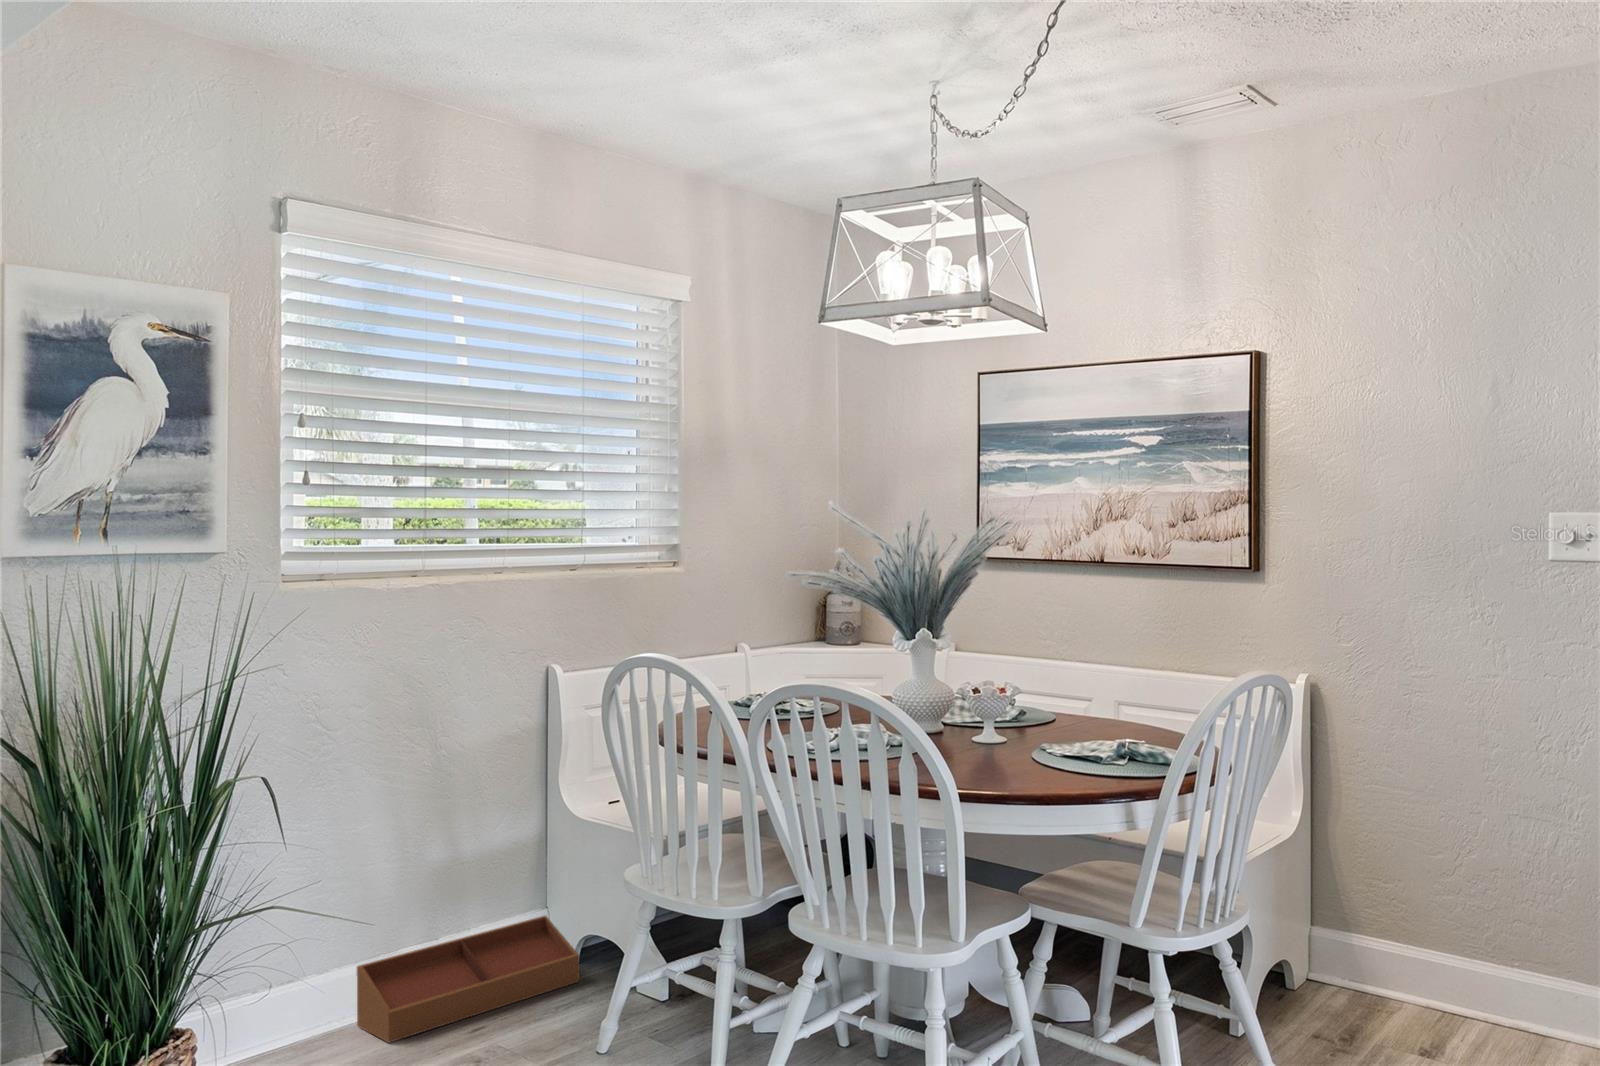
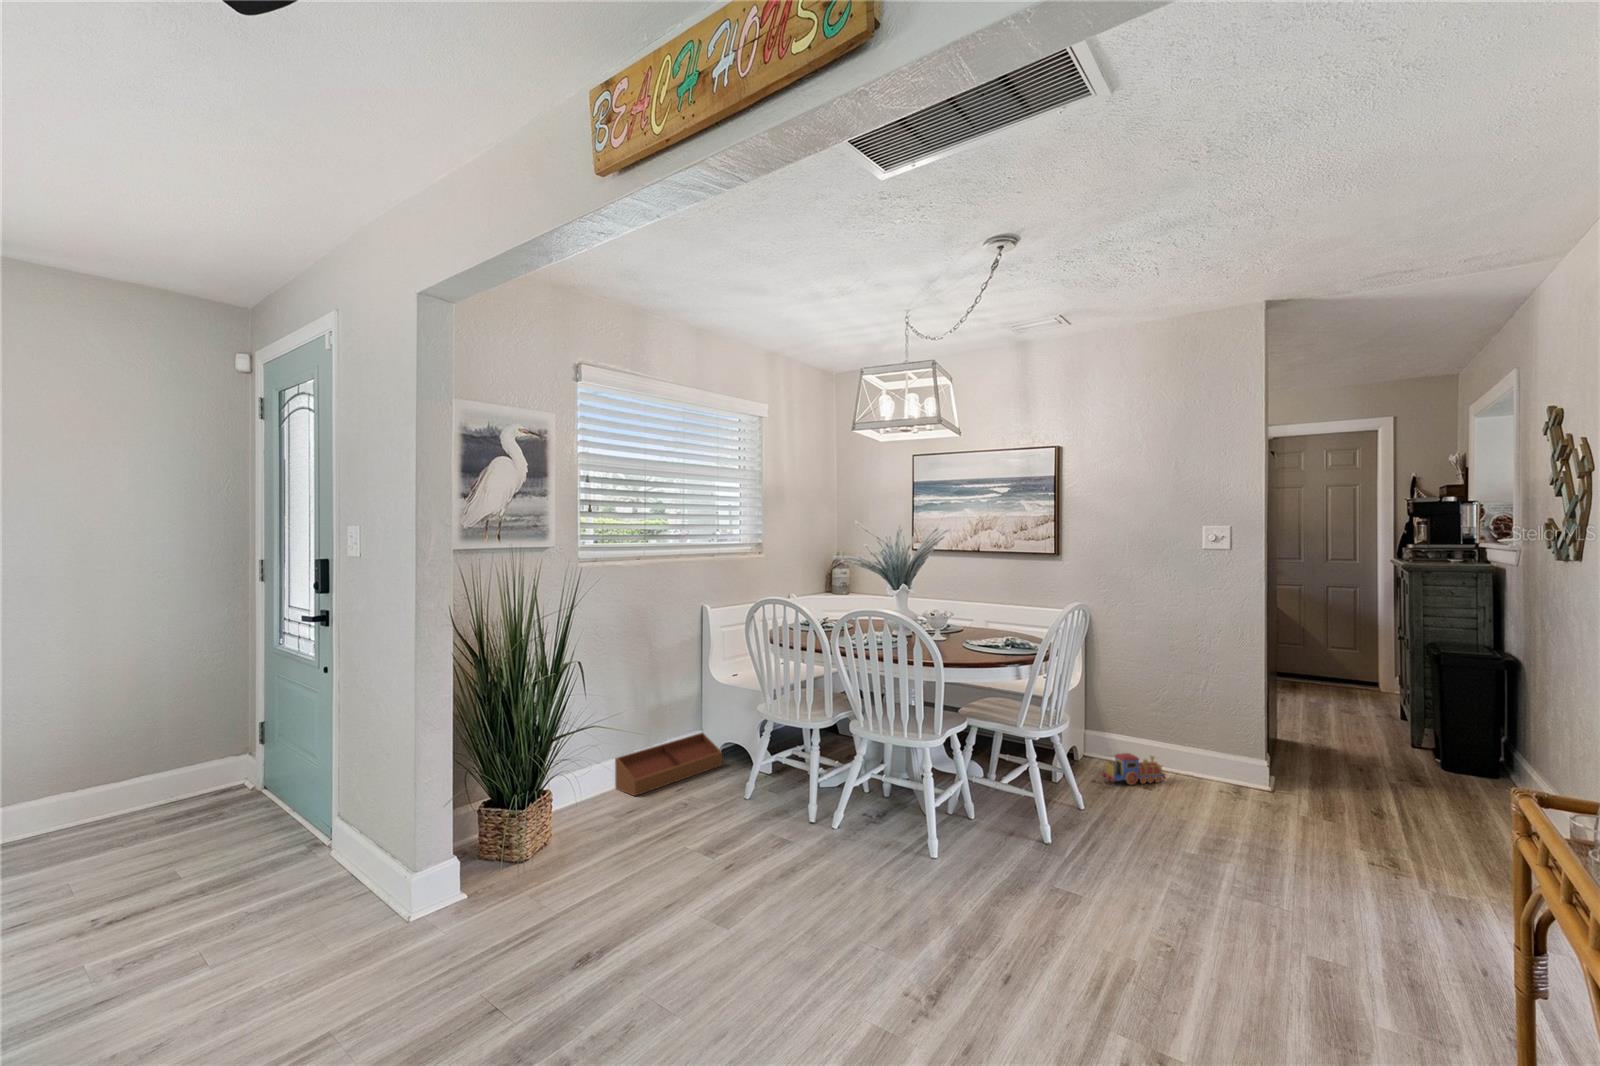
toy train: none [1332,974,1463,1040] -> present [1102,753,1165,785]

